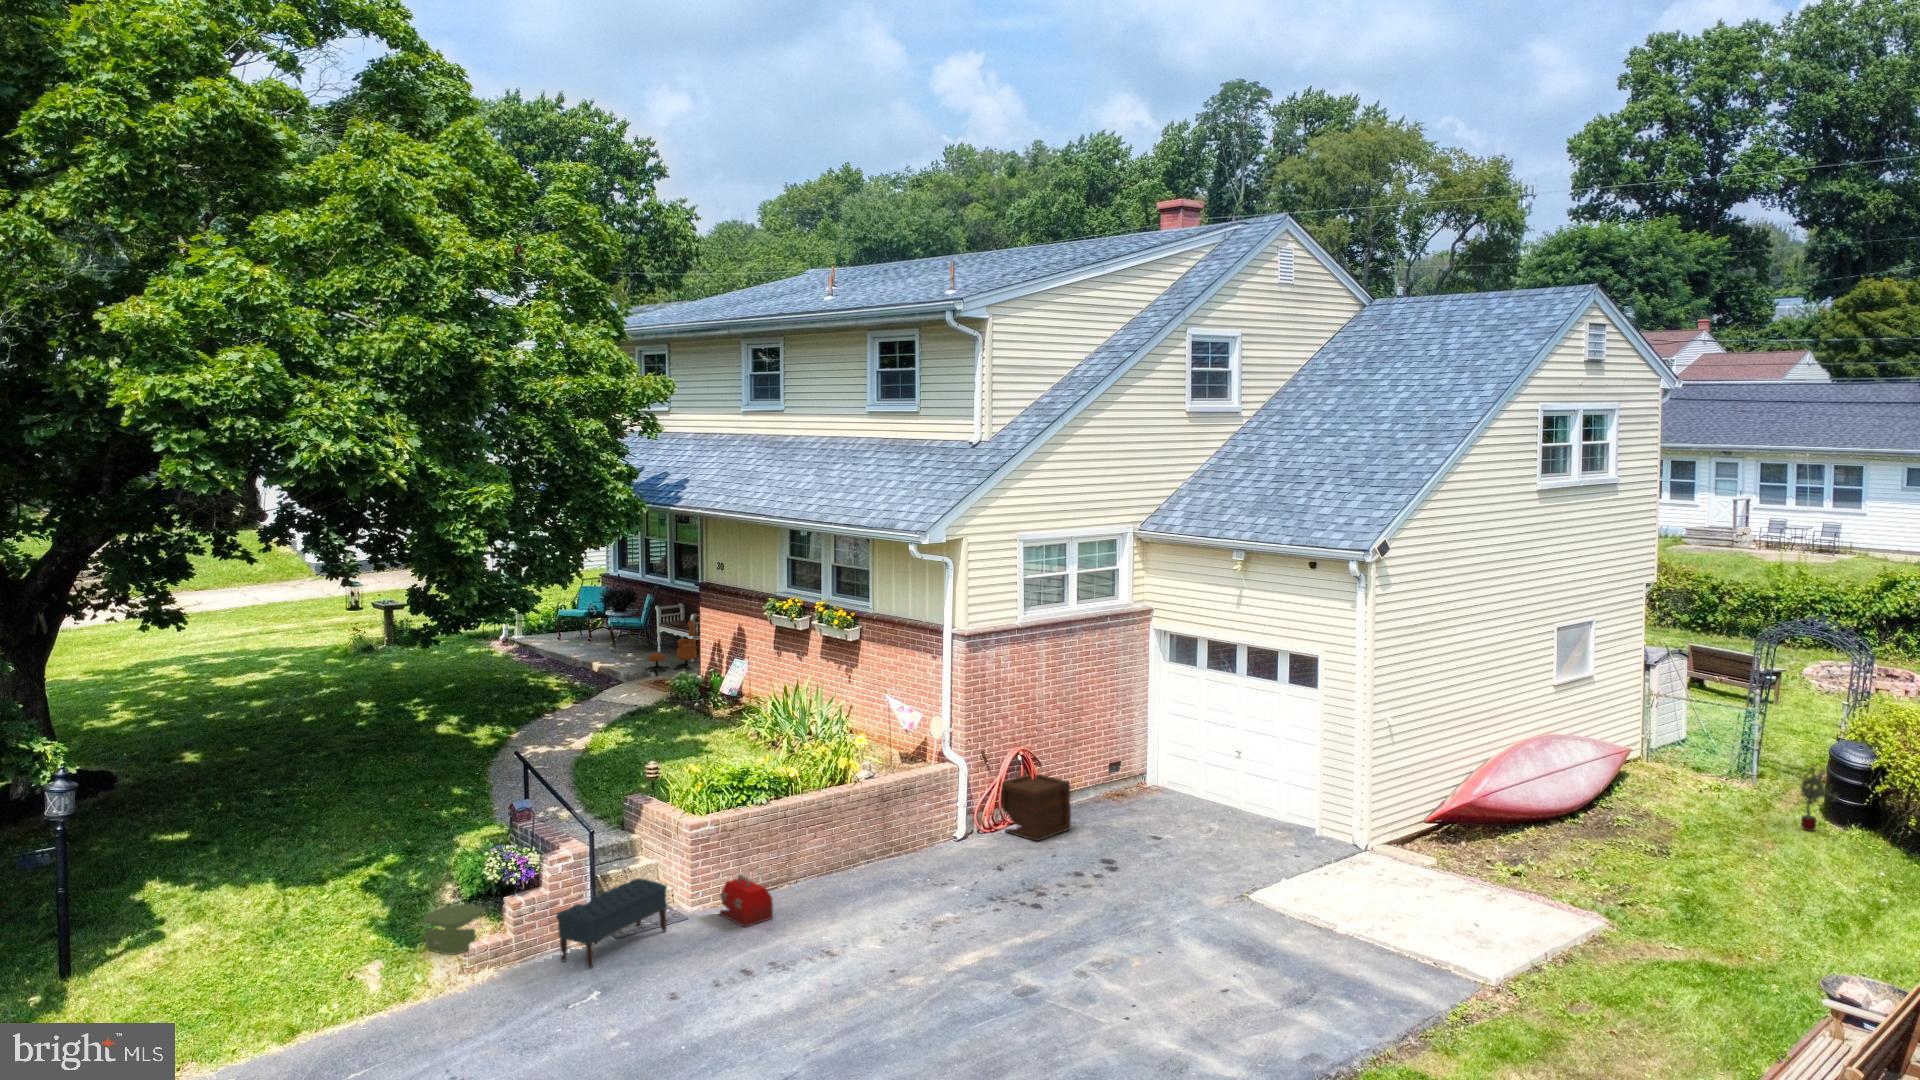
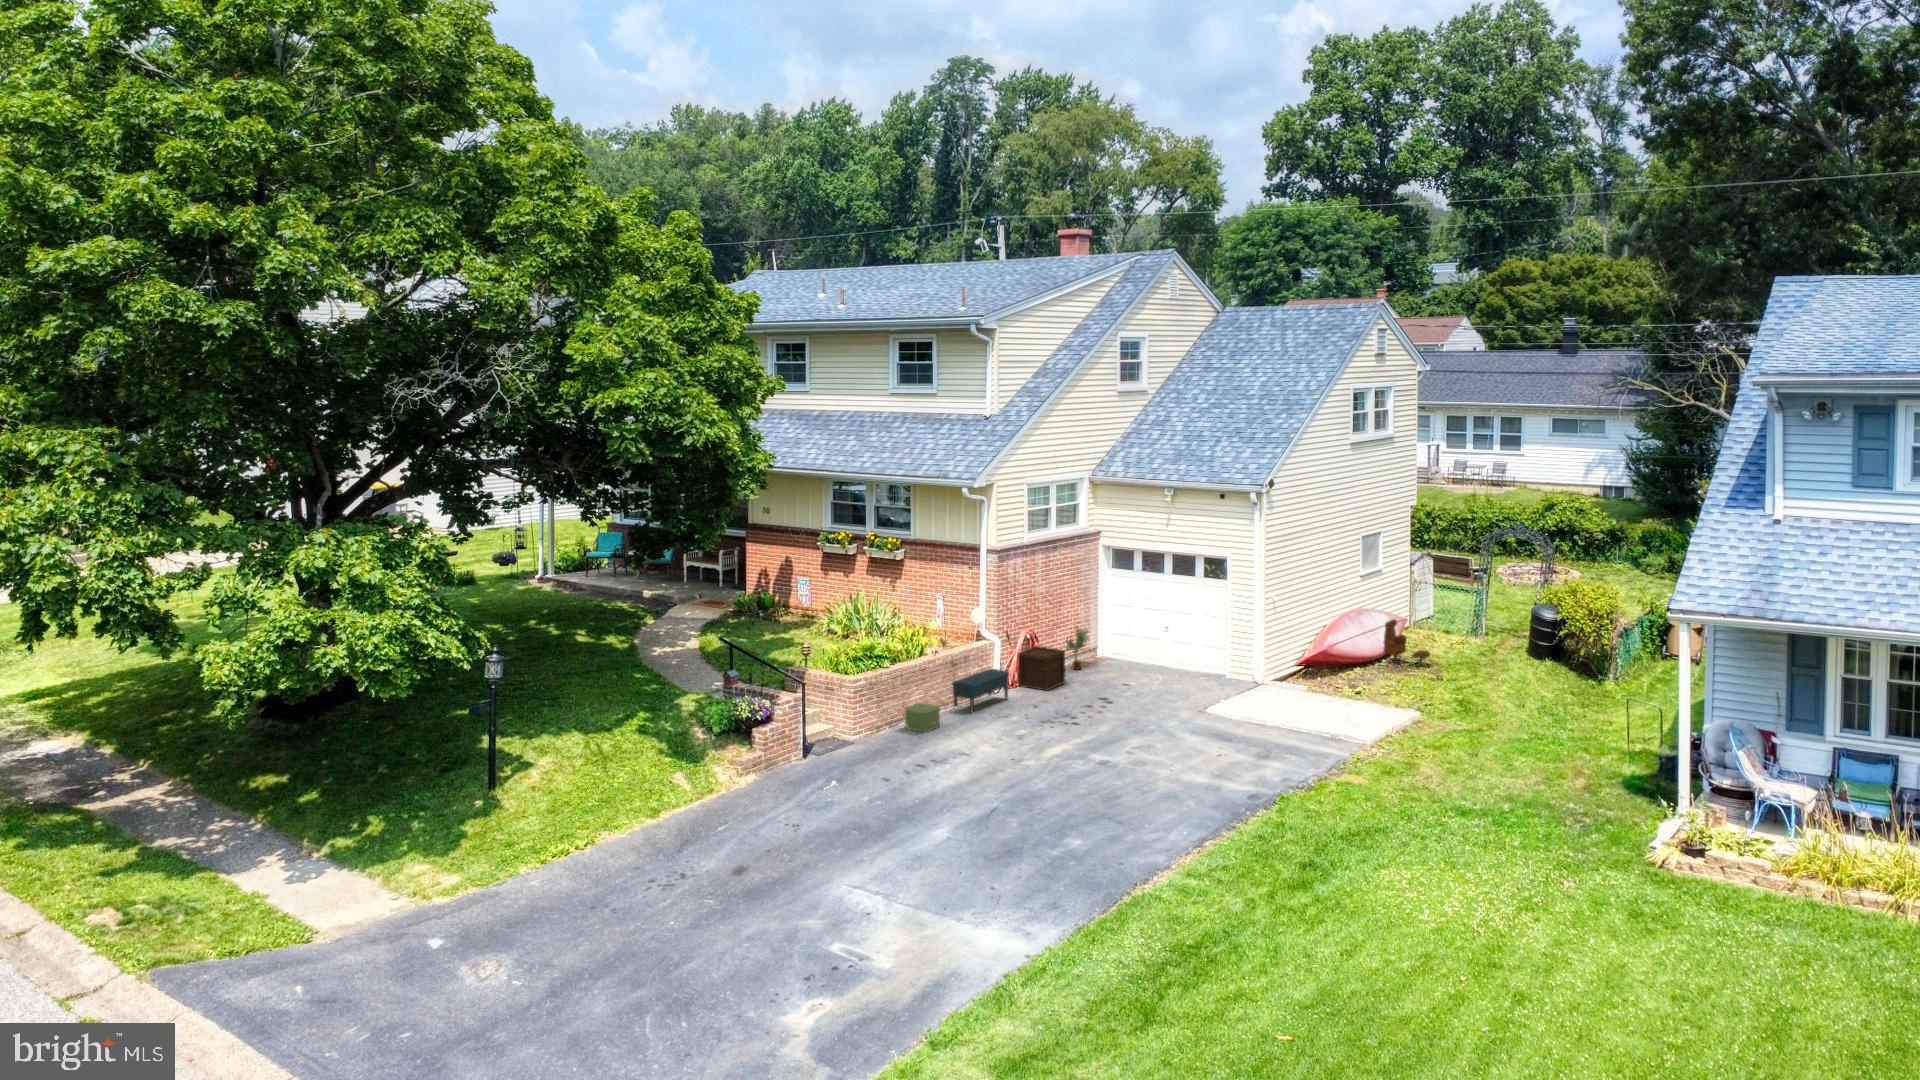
lounge chair: present [645,620,697,672] -> present [1384,619,1430,667]
potted tree: present [1800,765,1838,831] -> present [1065,626,1089,670]
toolbox: present [720,875,773,927] -> none [868,713,908,747]
bench: present [556,878,667,969] -> present [952,669,1009,713]
storage box: present [423,904,484,955] -> present [905,703,940,732]

